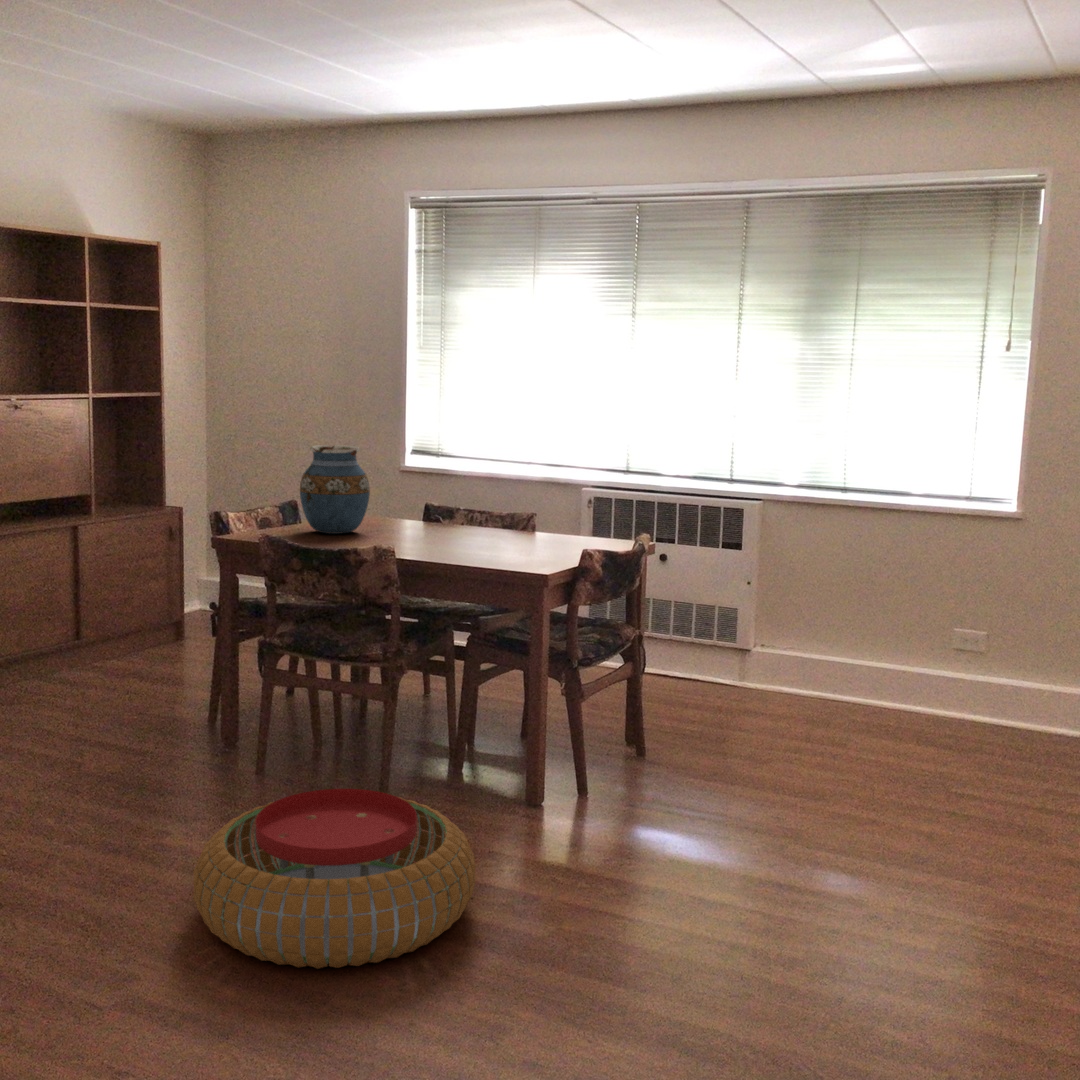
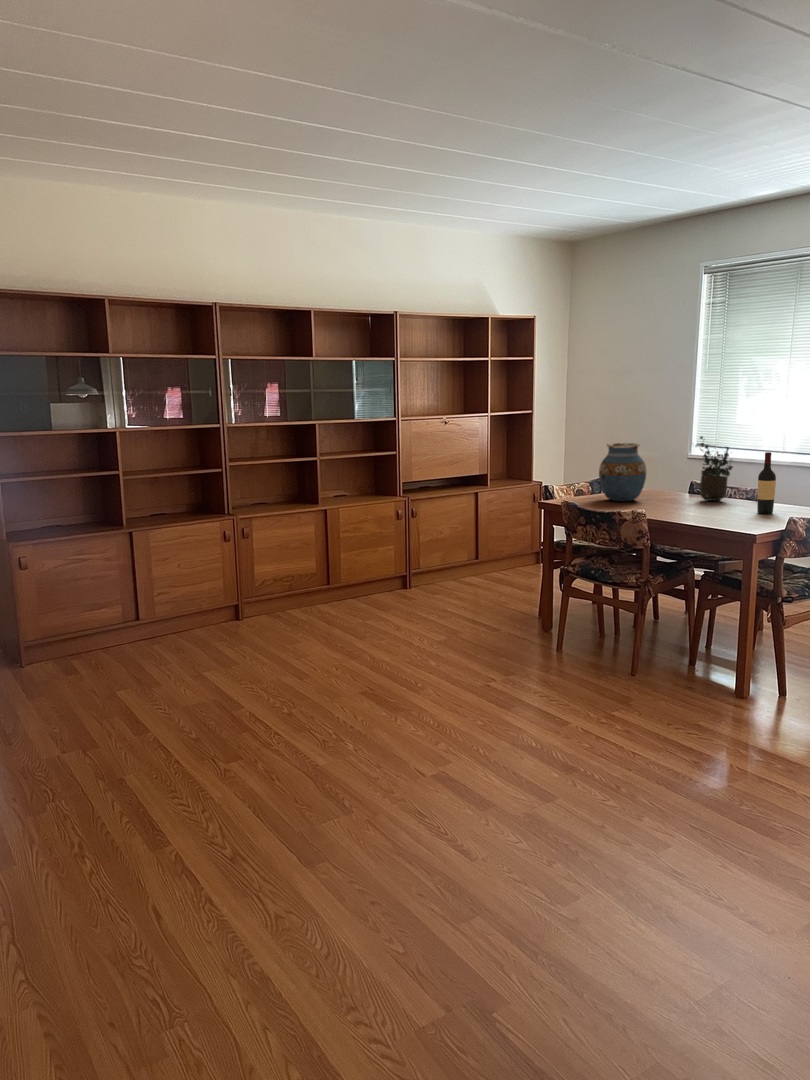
potted plant: none [439,438,487,531] -> present [700,436,733,501]
wine bottle: none [529,461,551,547] -> present [757,452,776,514]
pouf: present [193,789,476,969] -> none [491,667,674,782]

